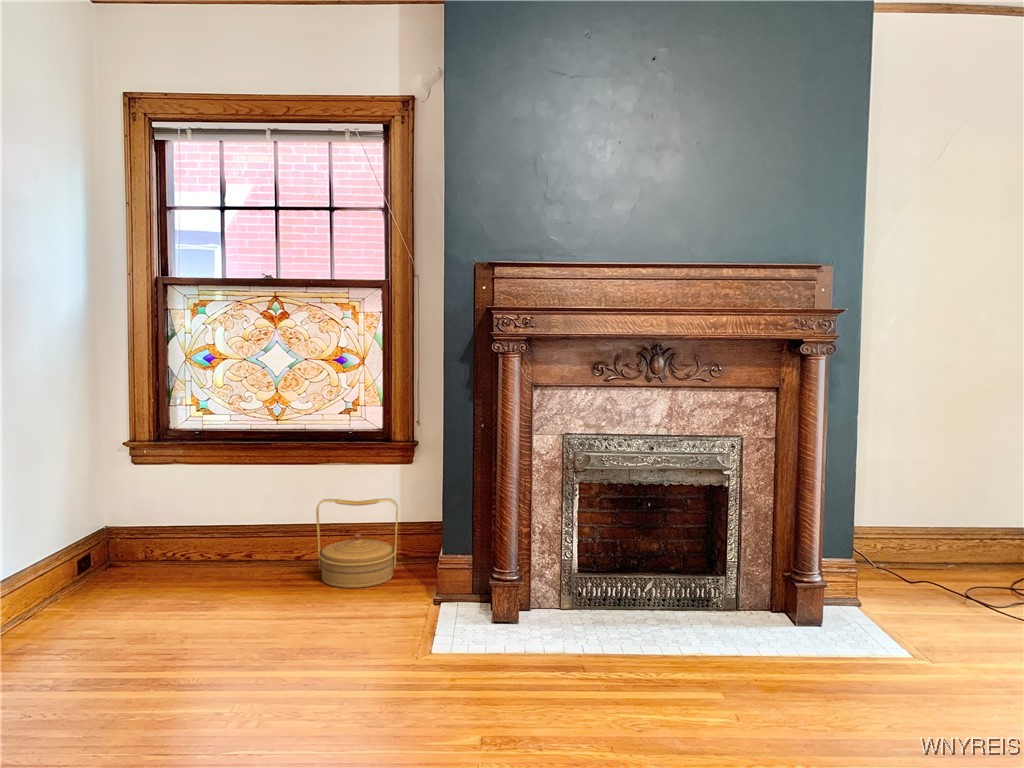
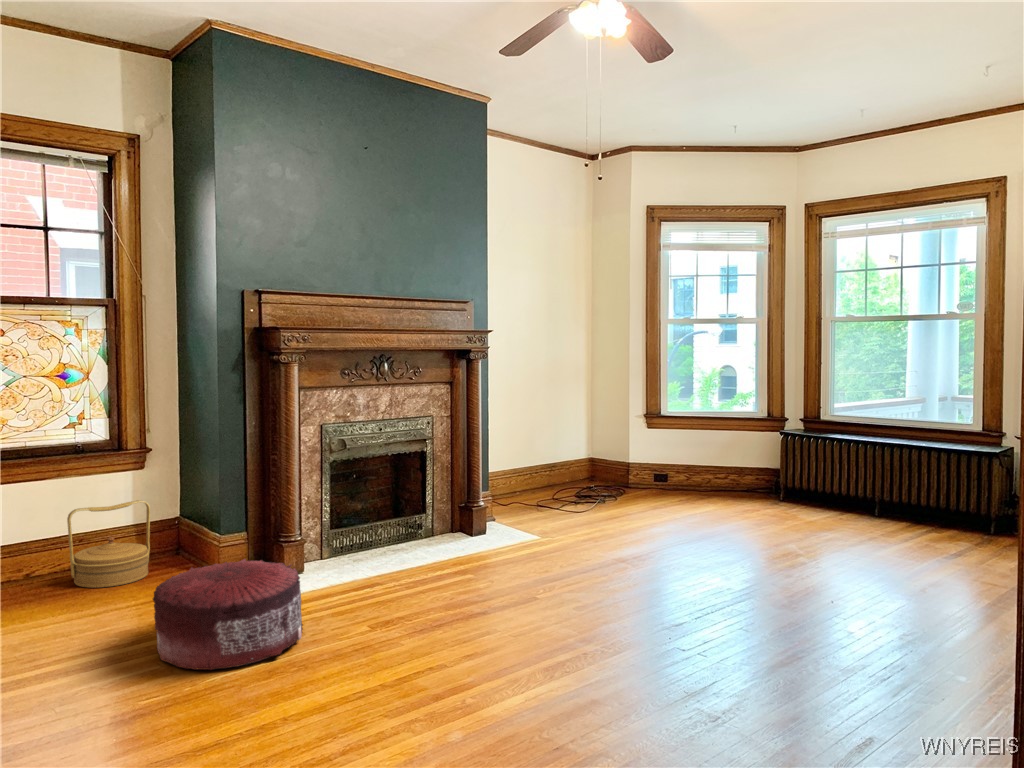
pouf: none [225,595,411,745] -> present [153,559,303,670]

